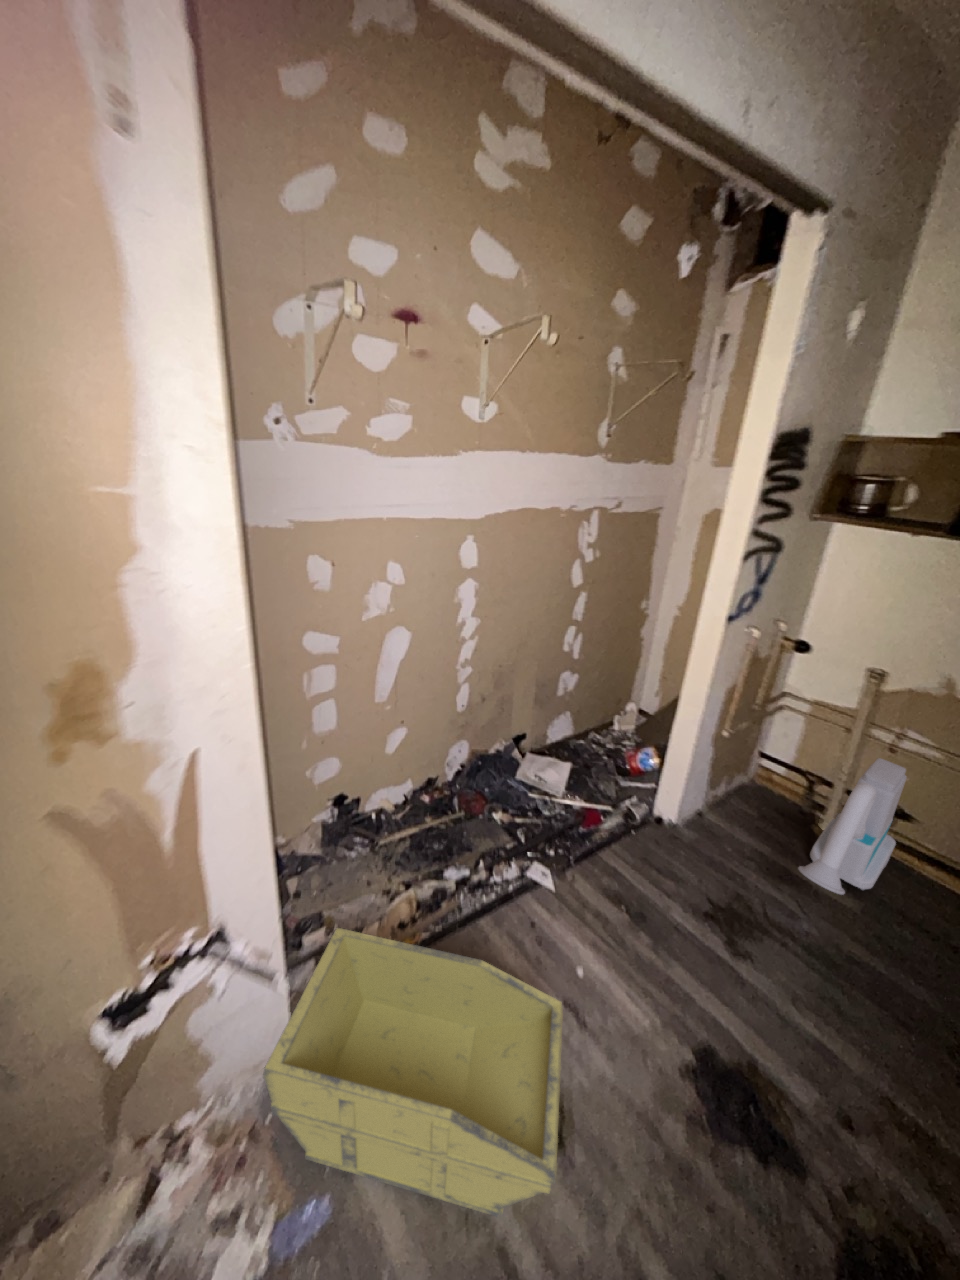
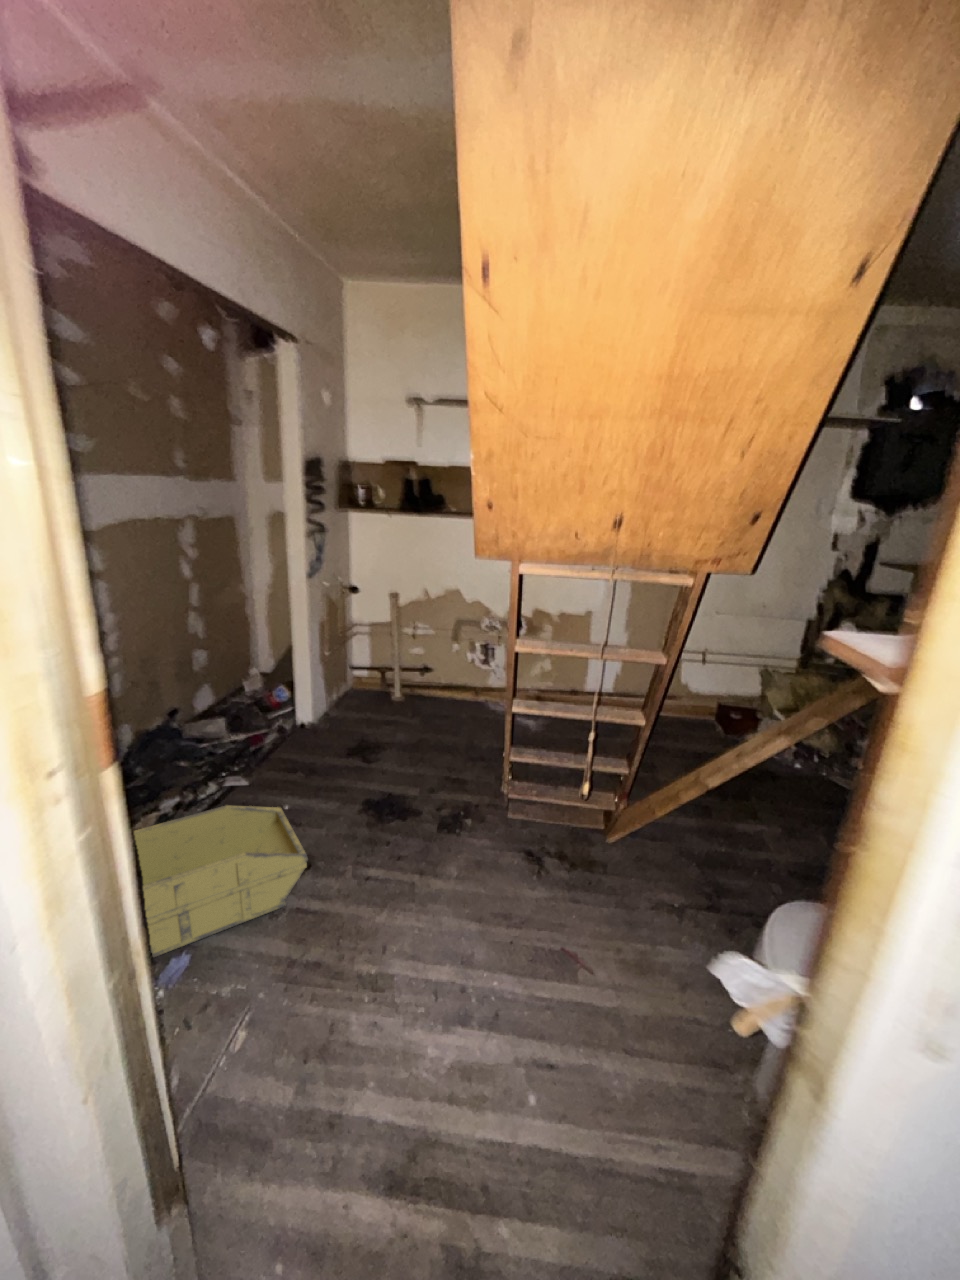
vacuum cleaner: present [798,758,906,895] -> none [384,643,429,716]

